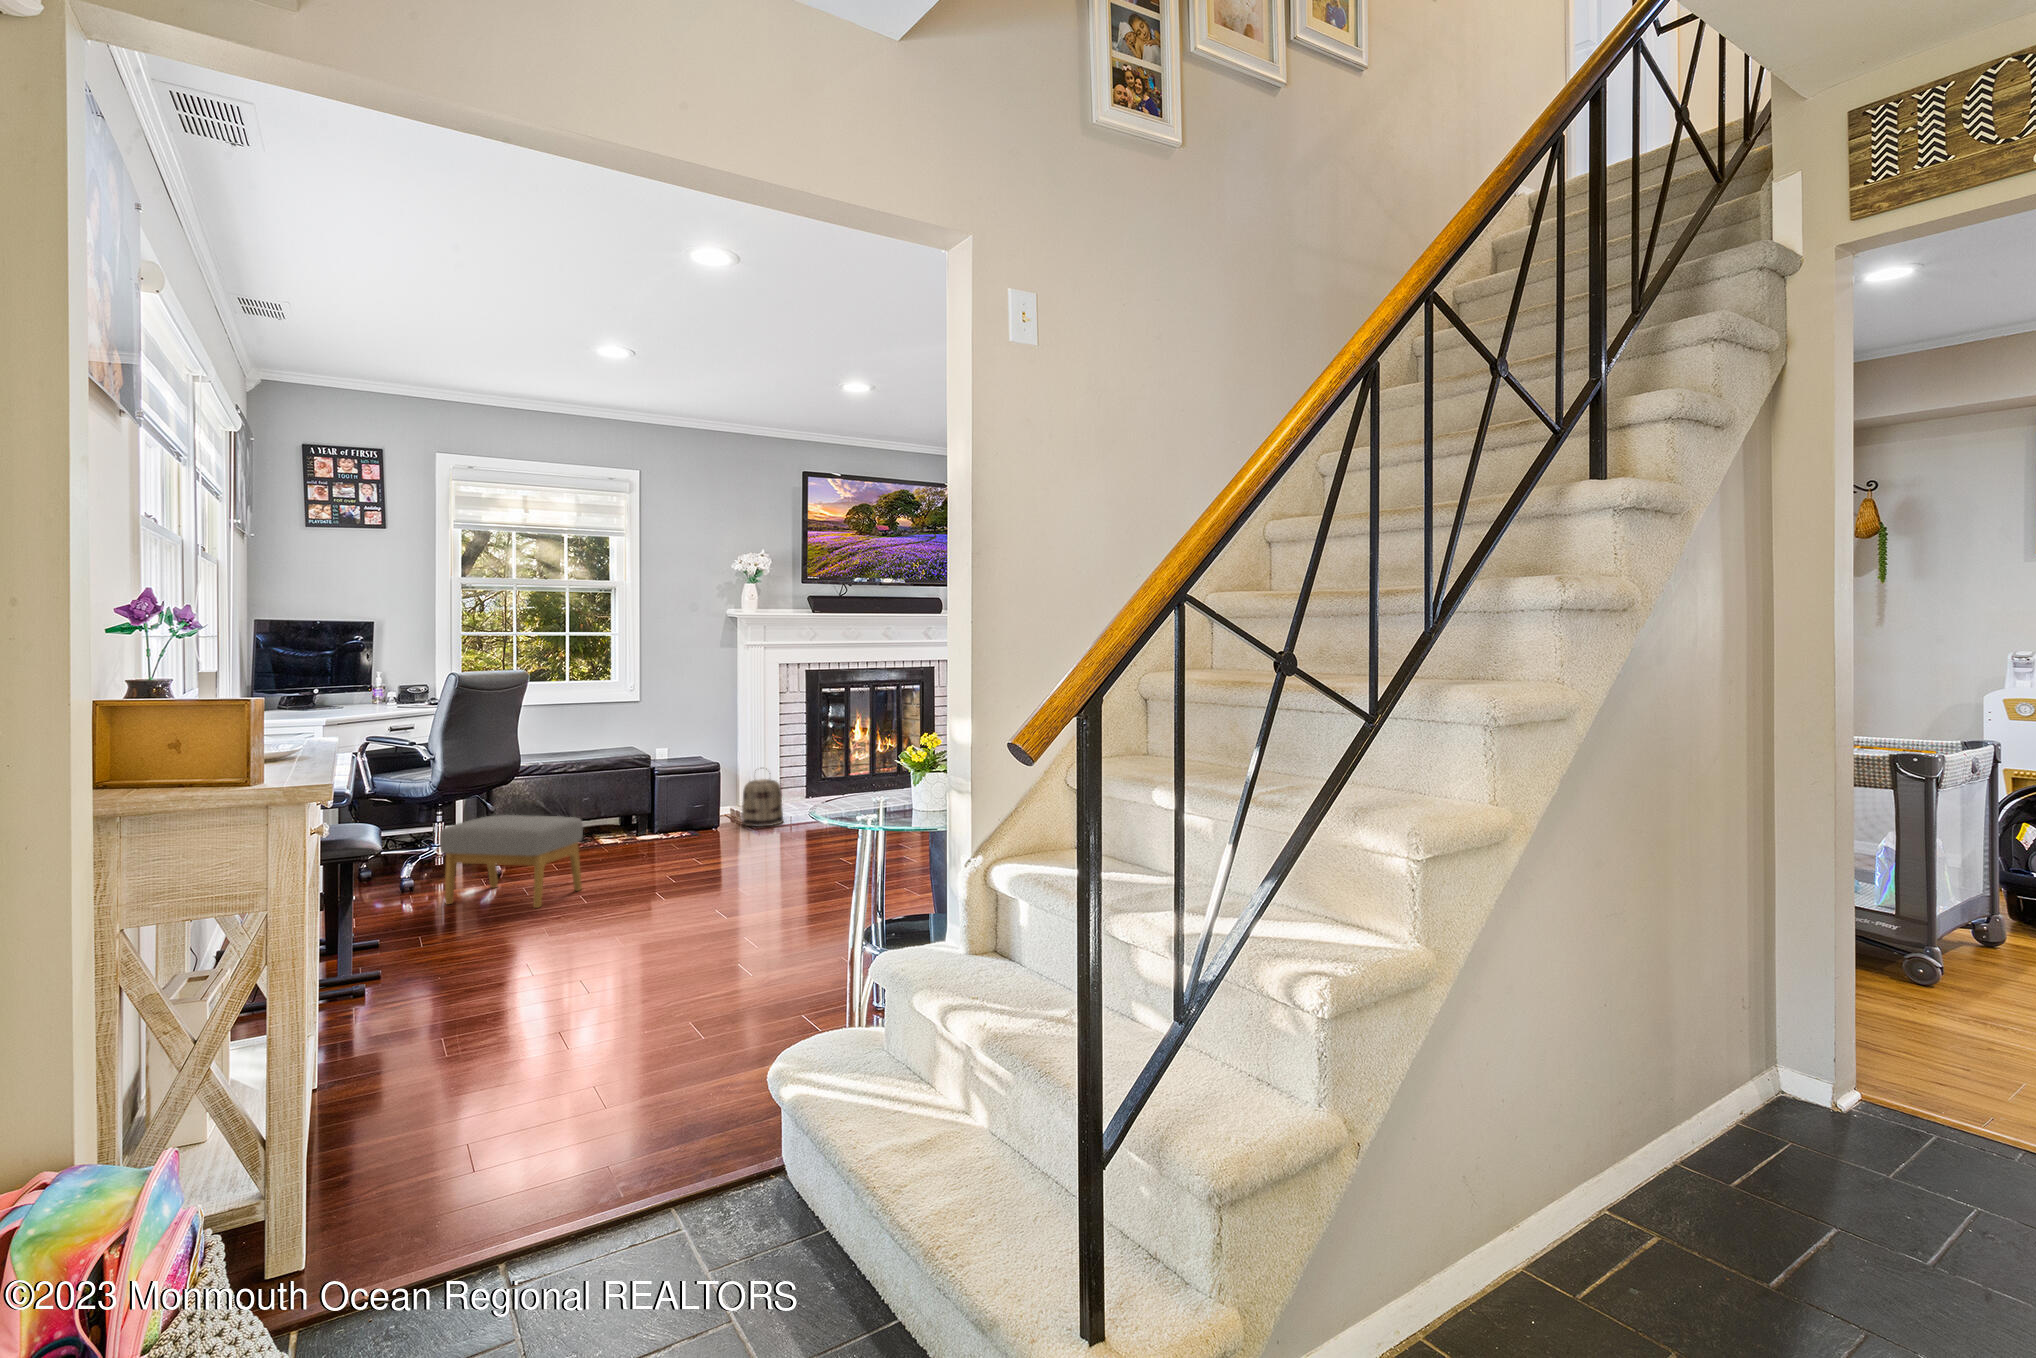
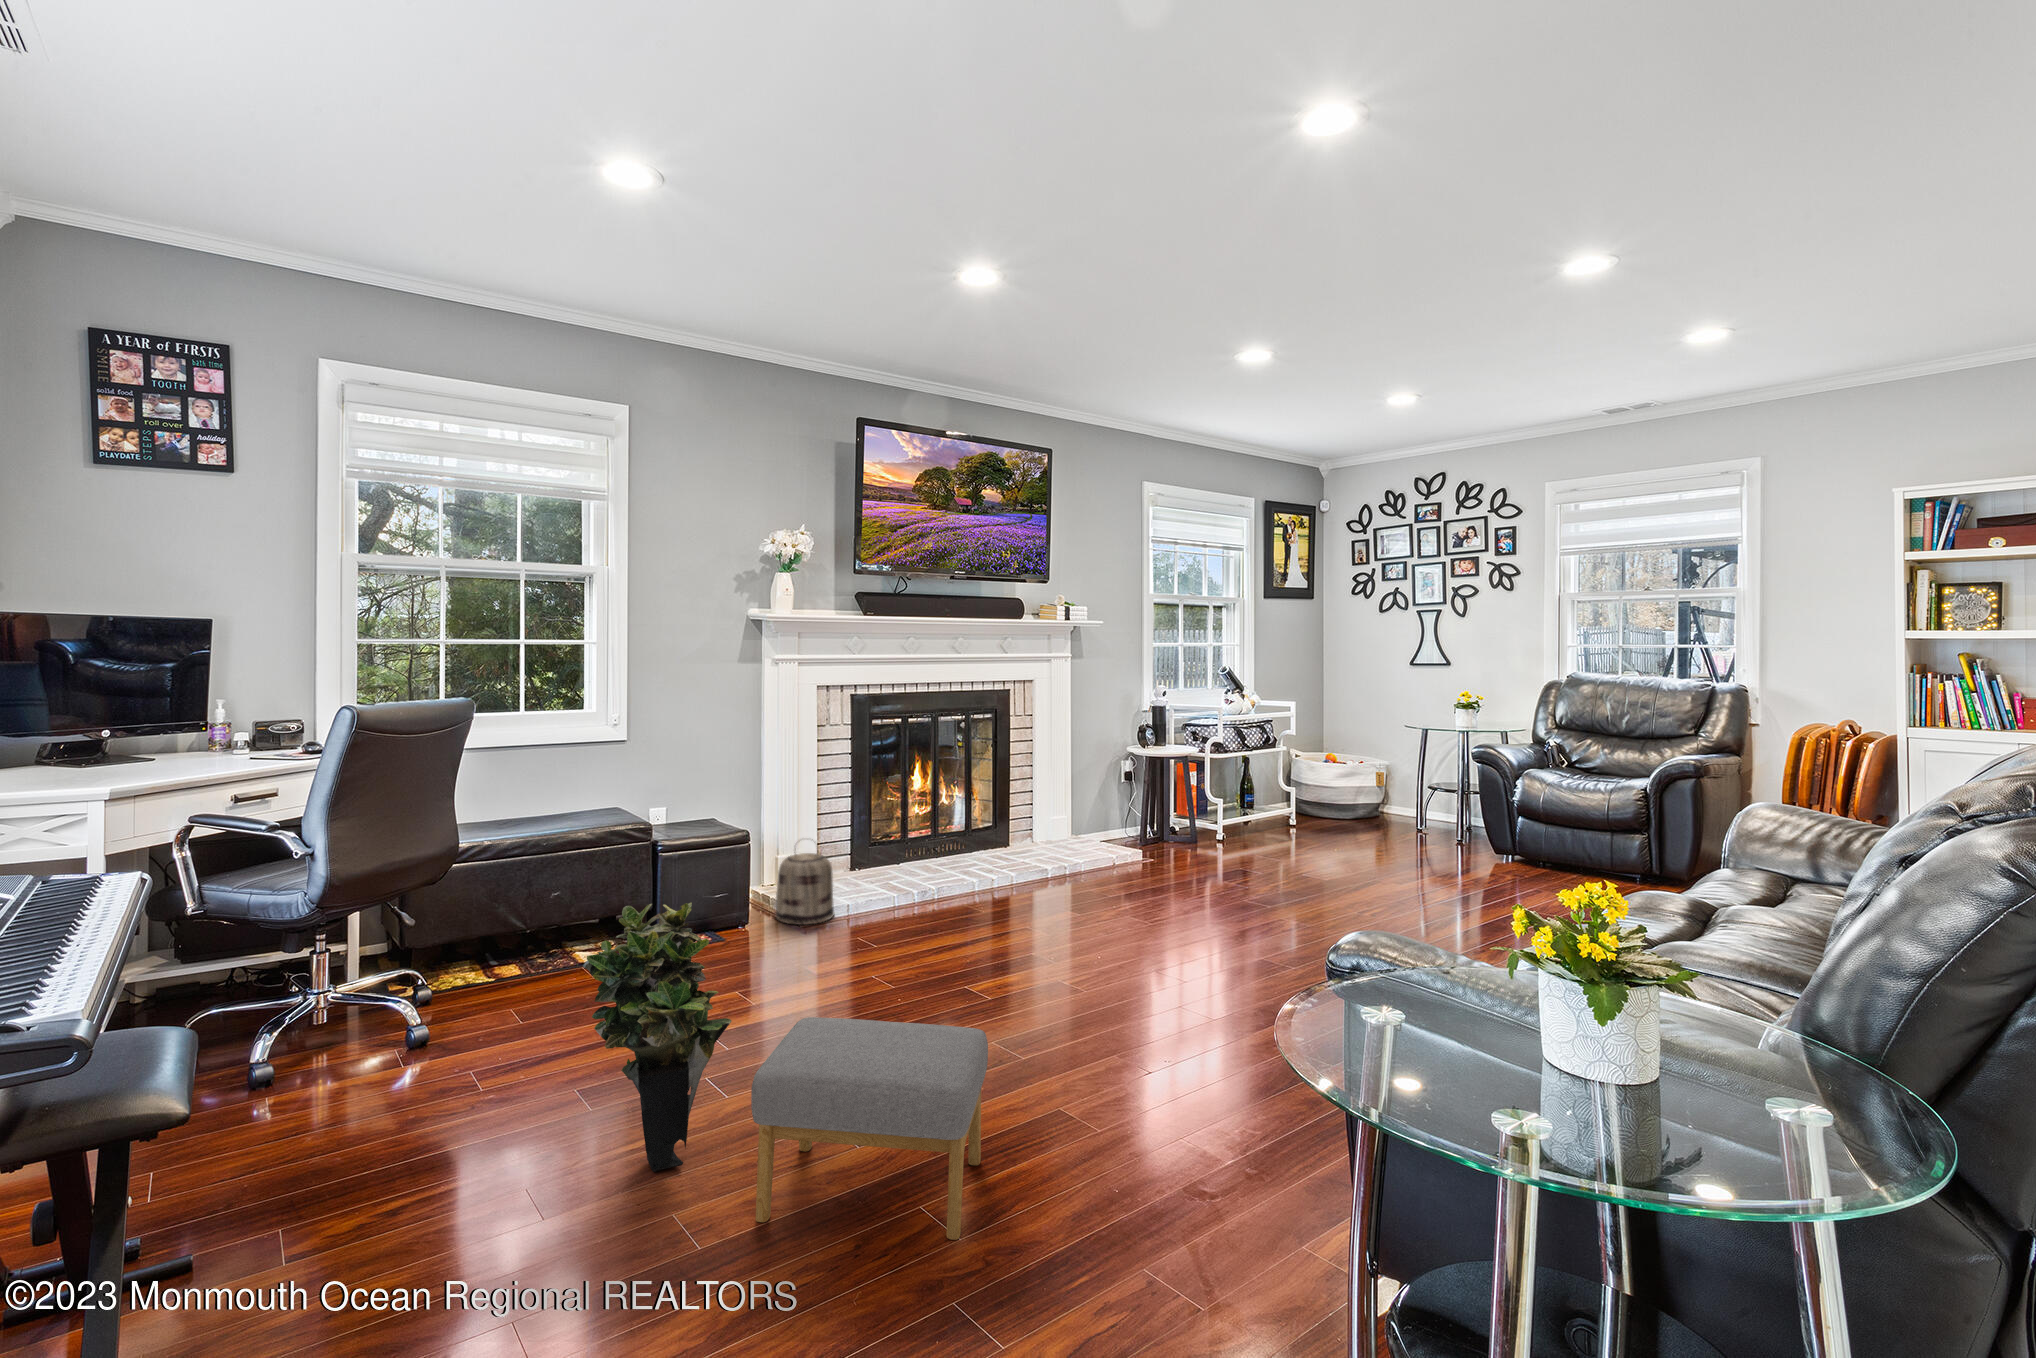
potted plant: none [592,766,676,909] -> present [583,903,732,1172]
footstool: present [440,815,583,908] -> present [751,1017,988,1240]

